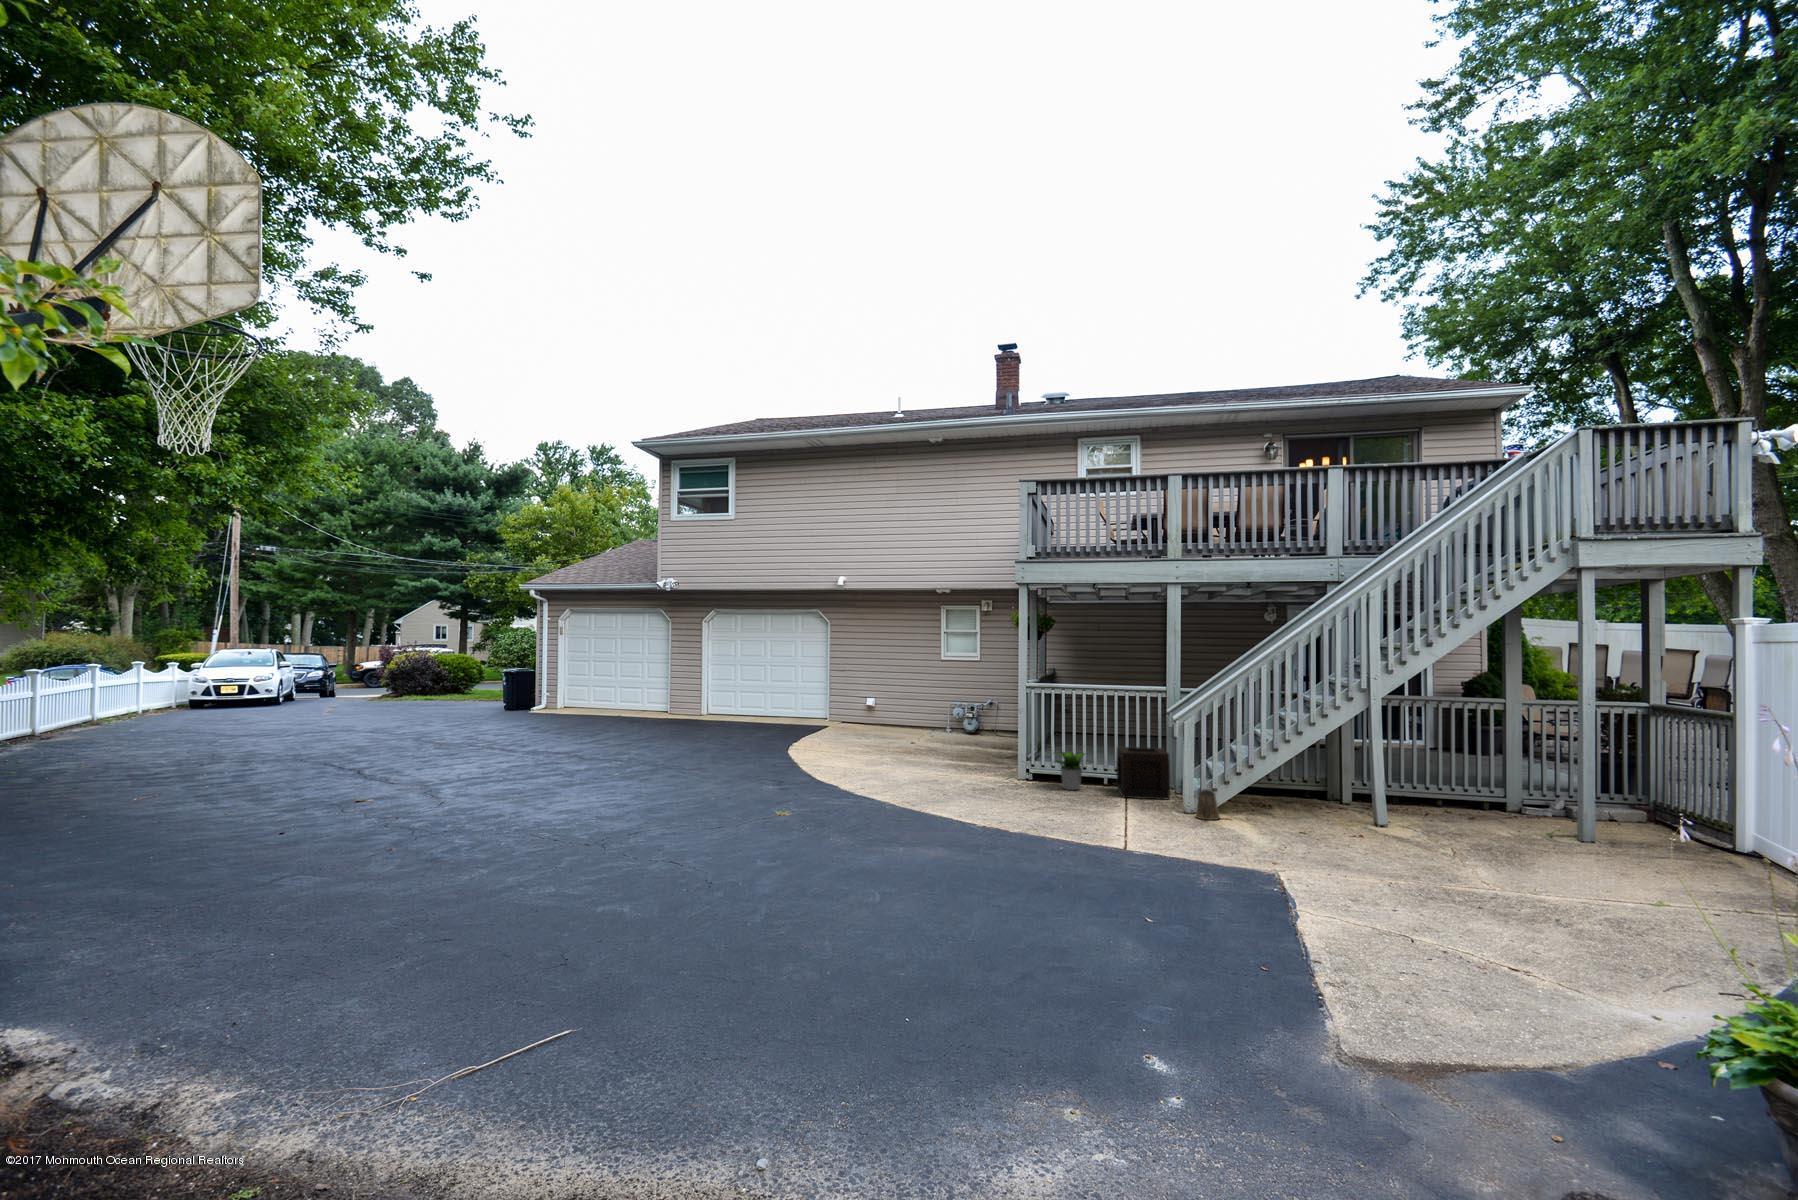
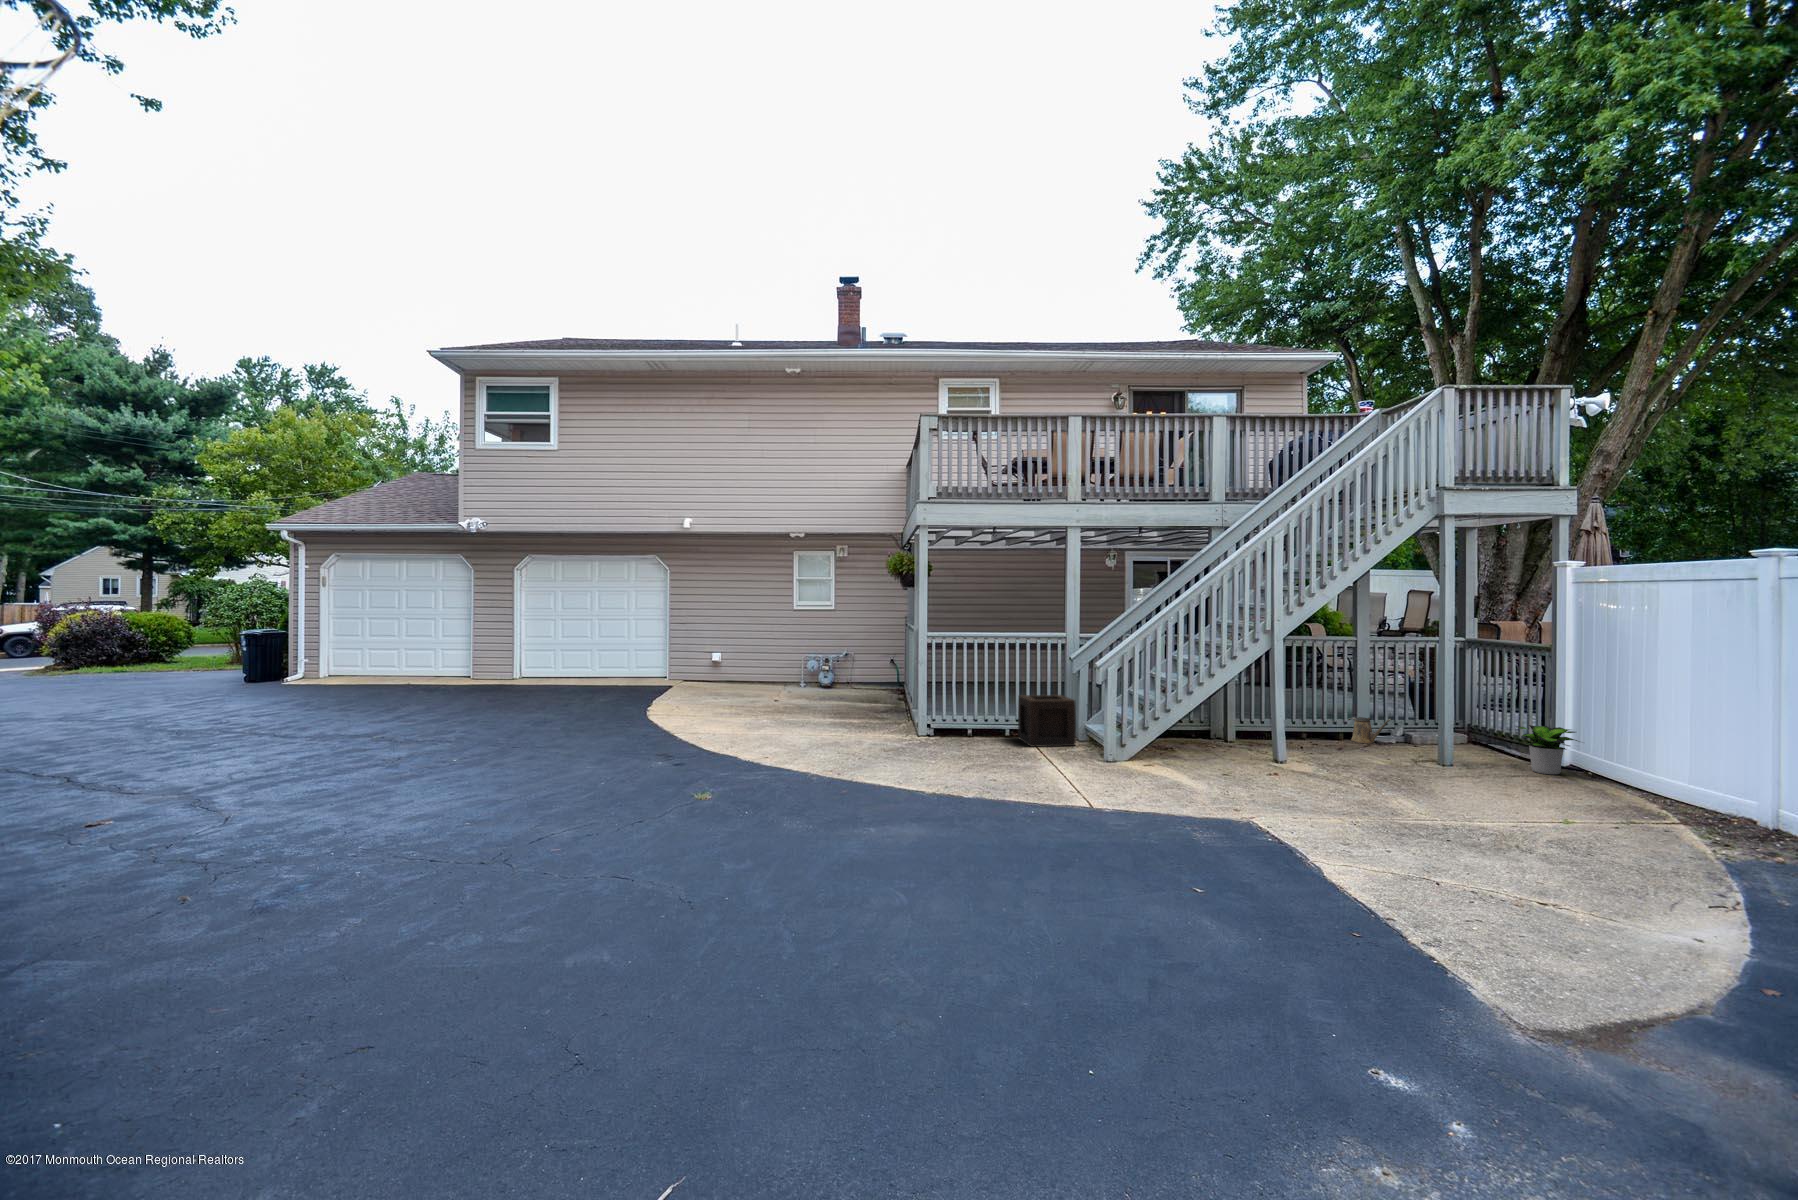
potted plant: present [1055,752,1087,790] -> present [1517,725,1577,775]
watering can: present [1195,789,1220,820] -> present [1348,717,1392,743]

